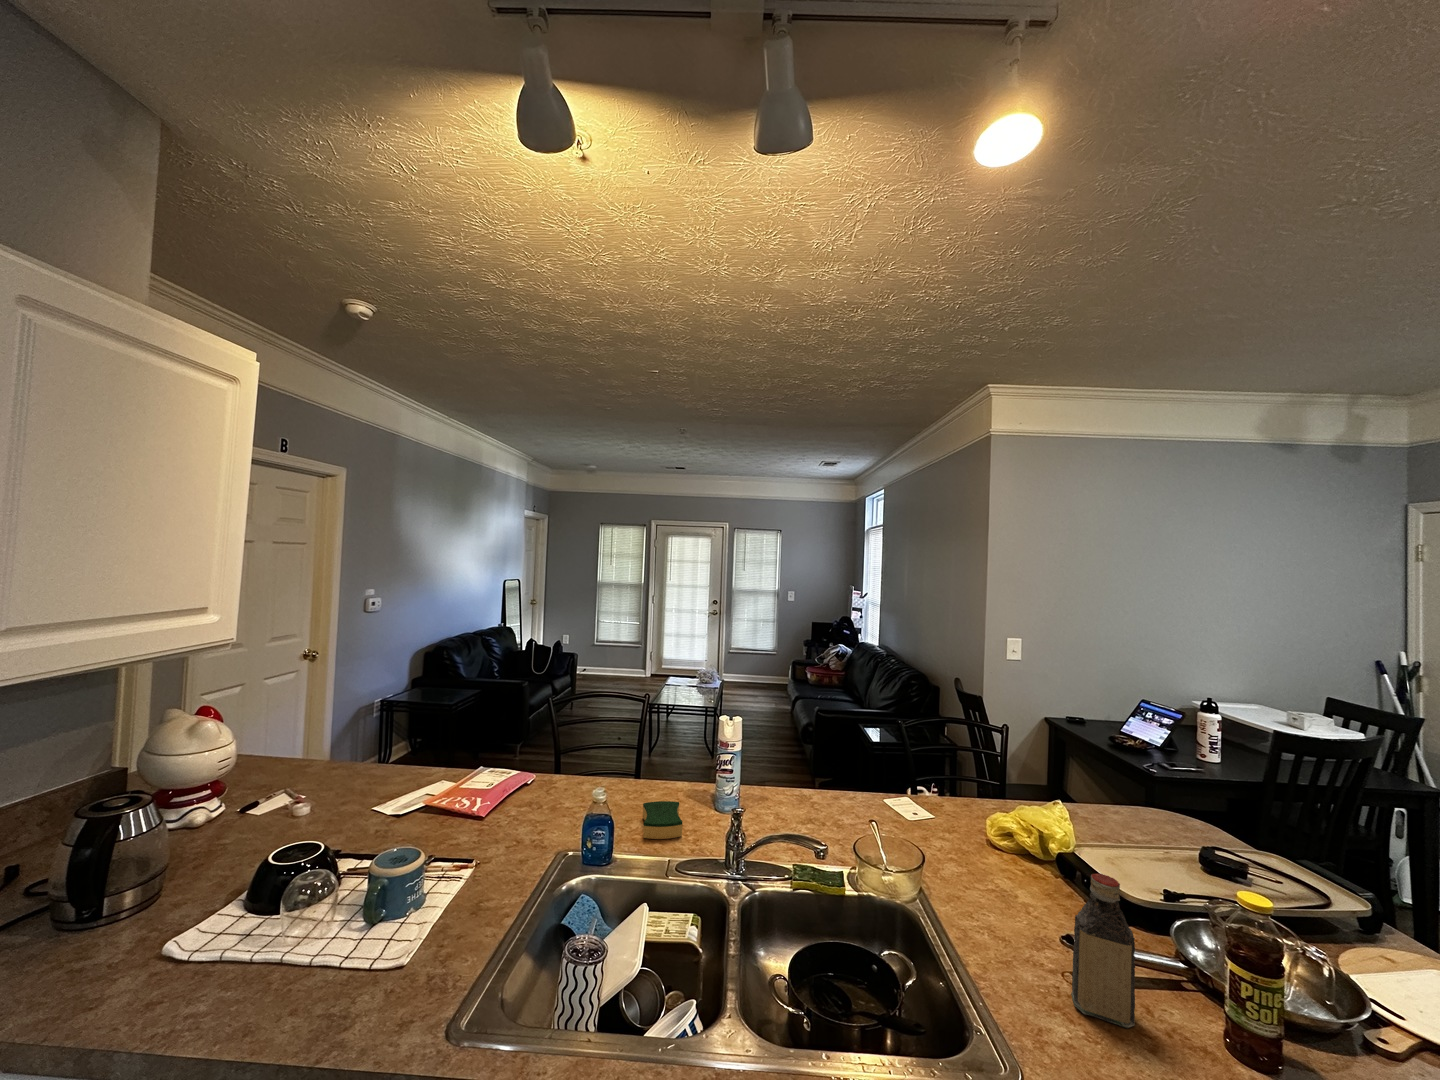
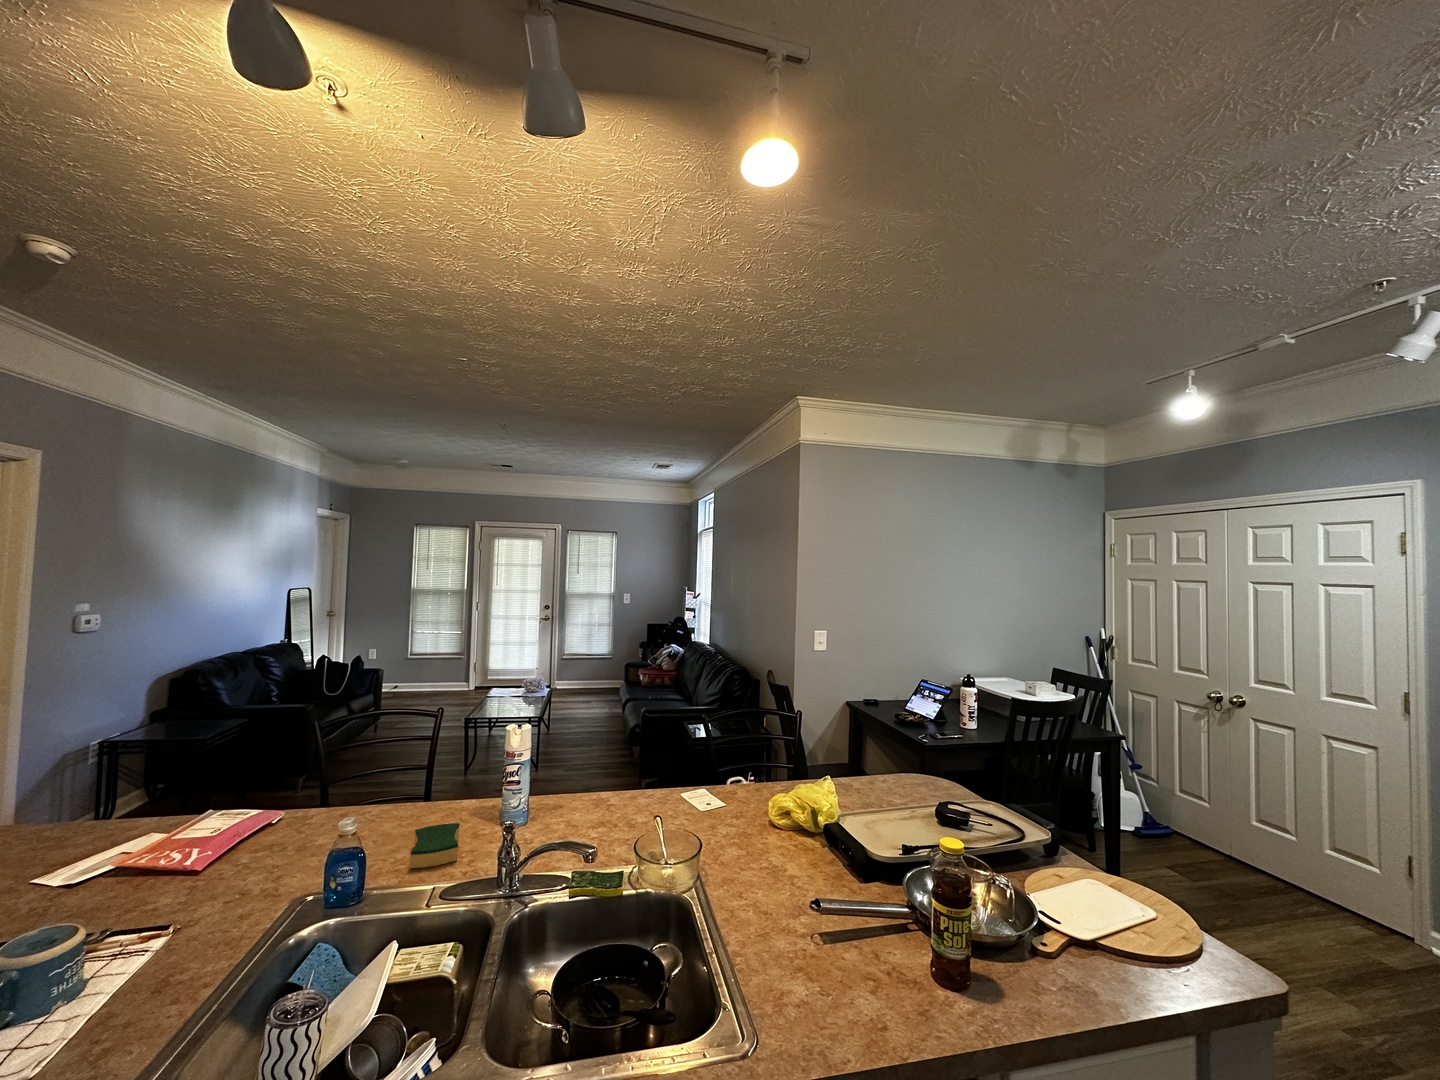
bottle: present [1071,874,1135,1028] -> none [810,837,858,972]

